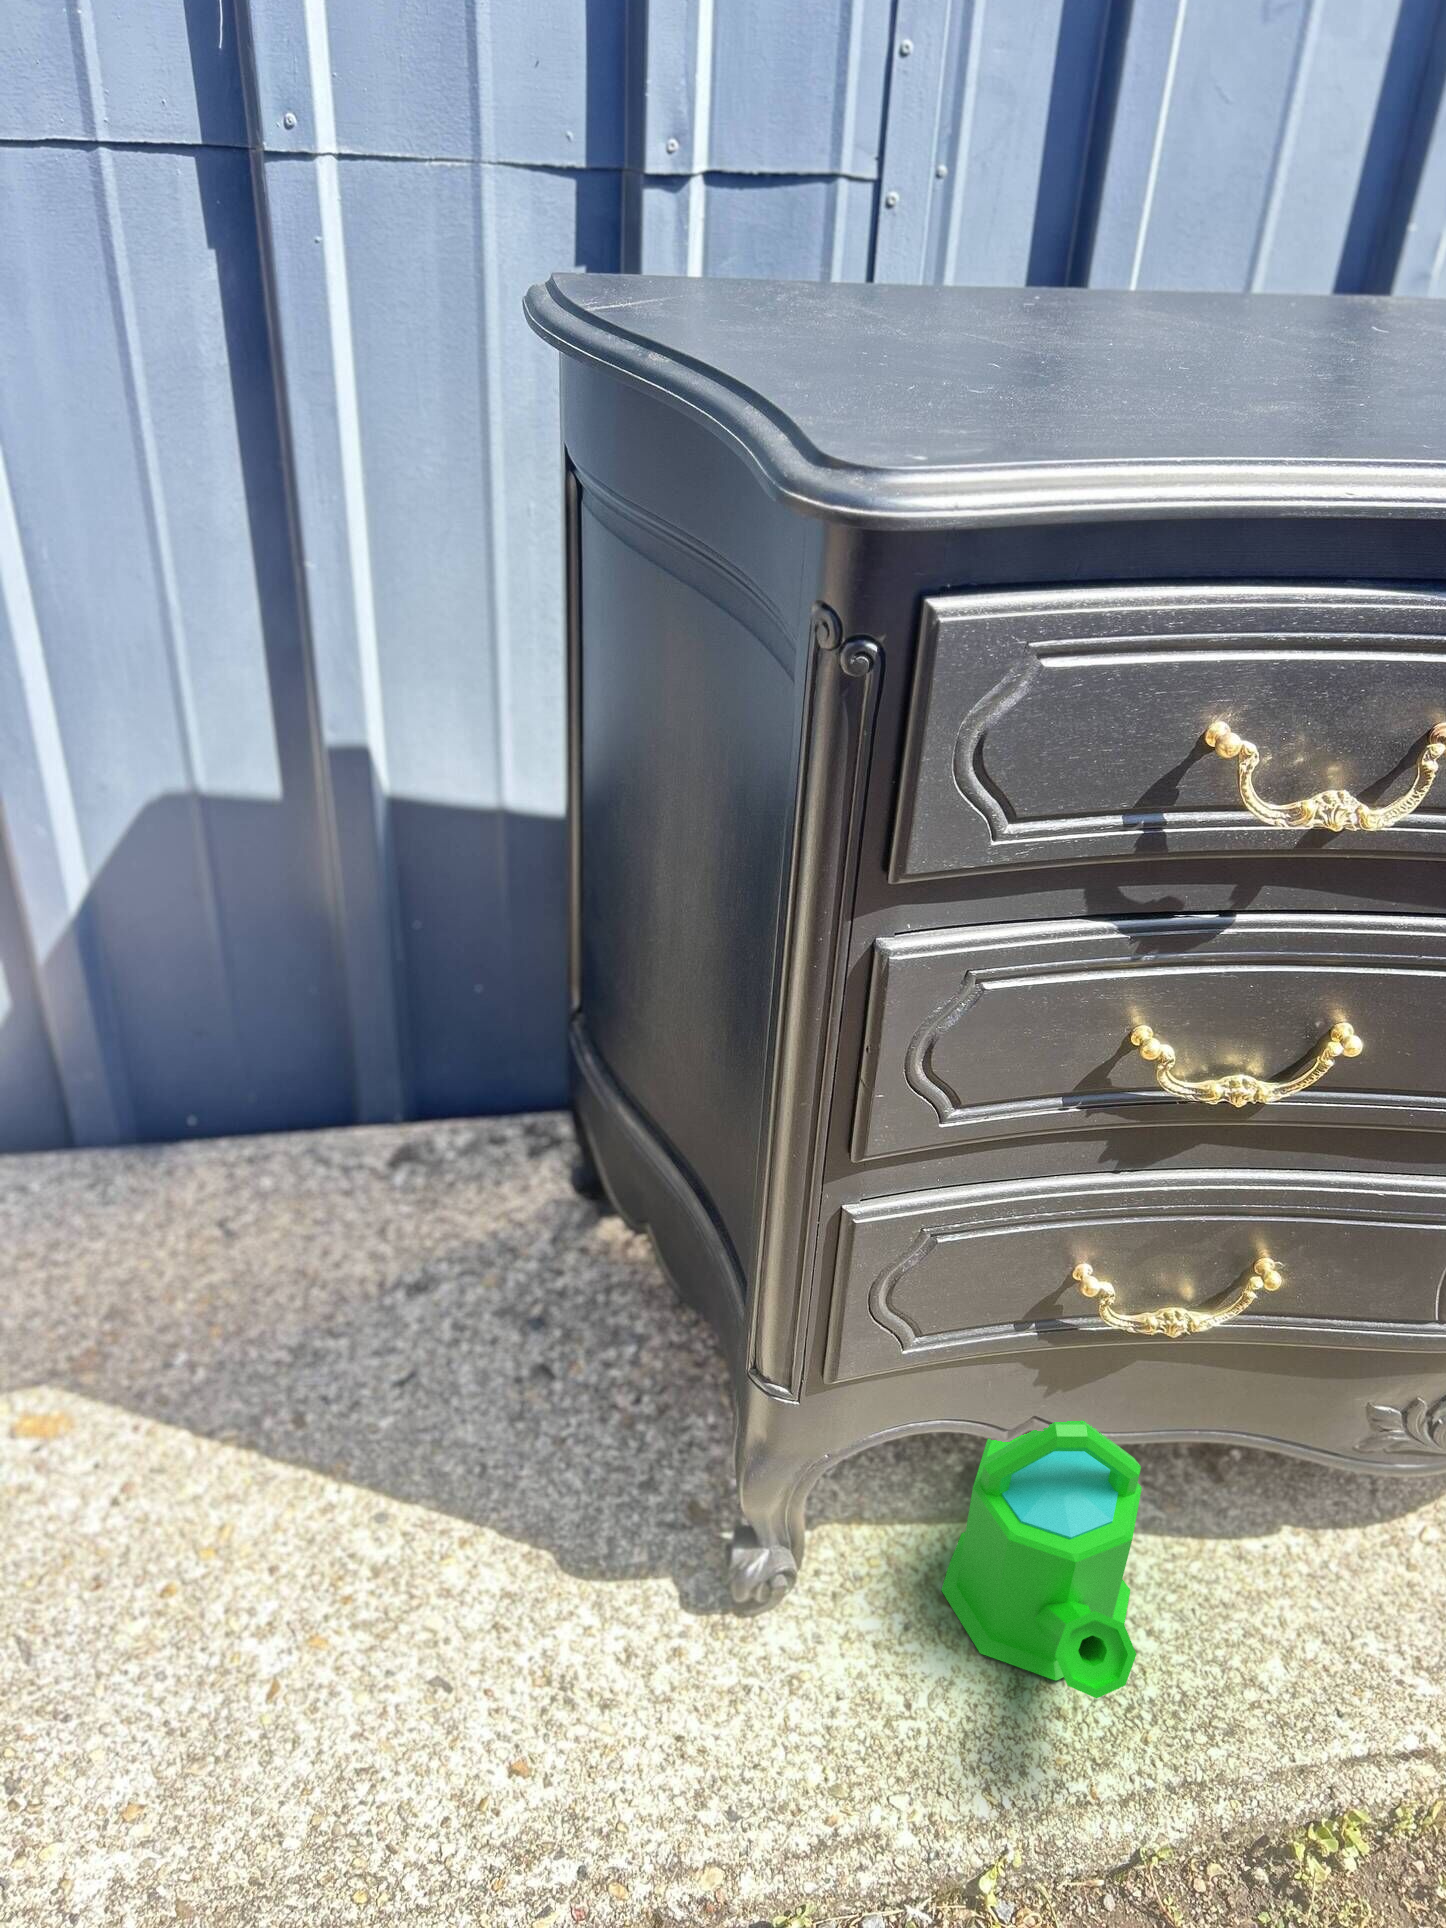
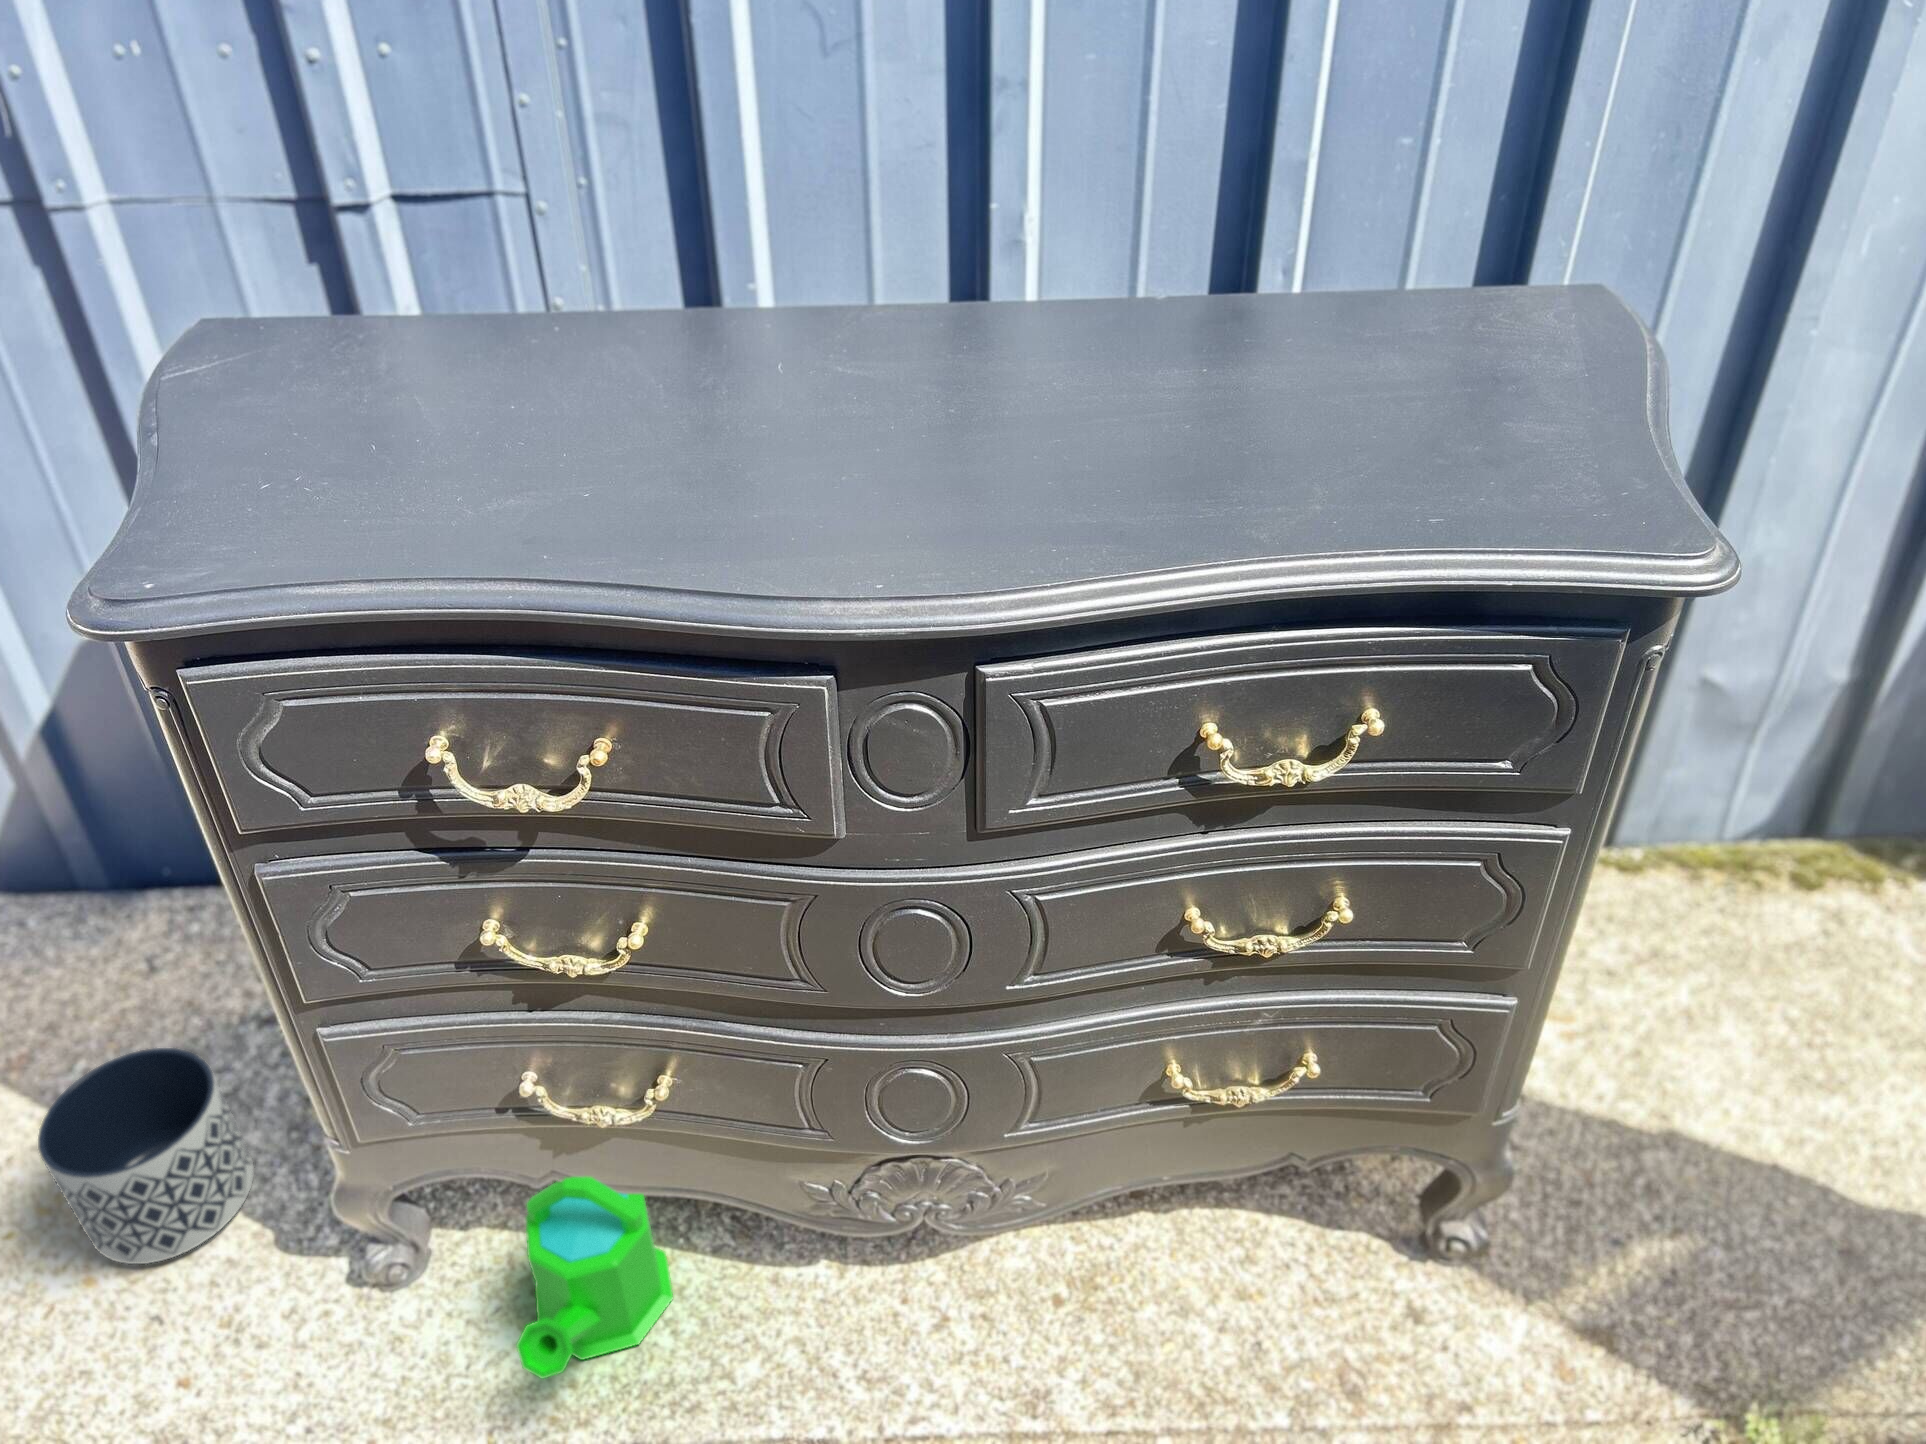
planter: none [256,1305,498,1611] -> present [38,1048,254,1264]

